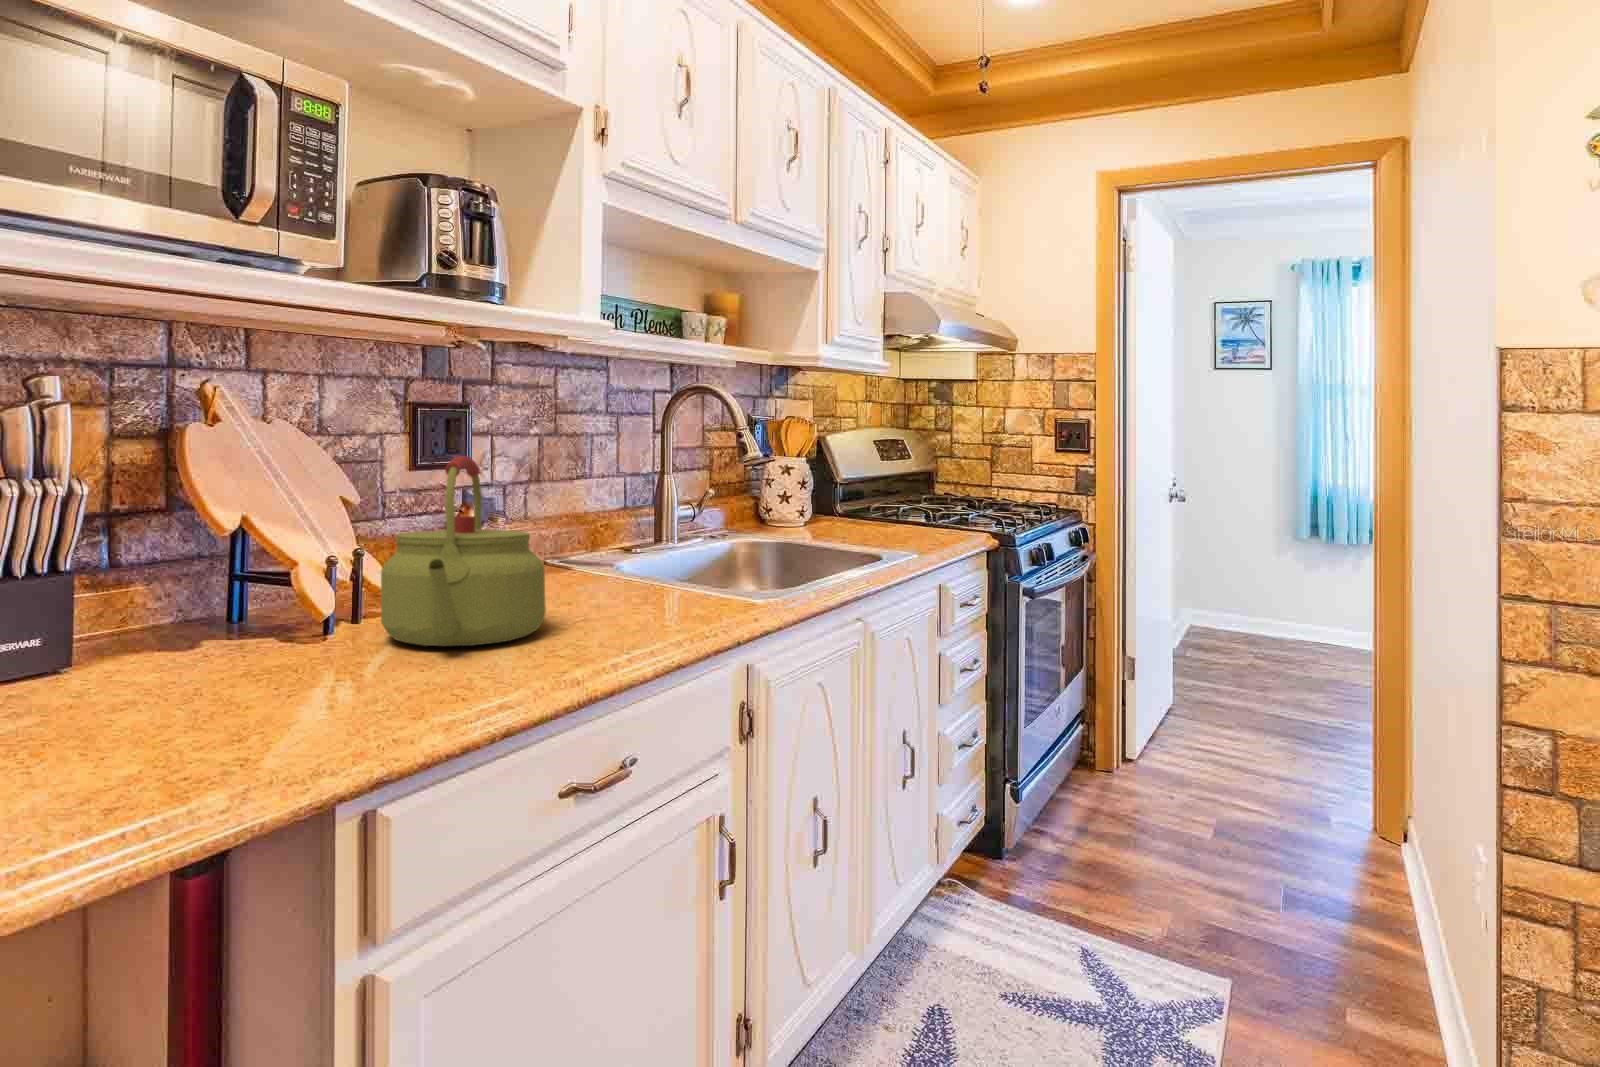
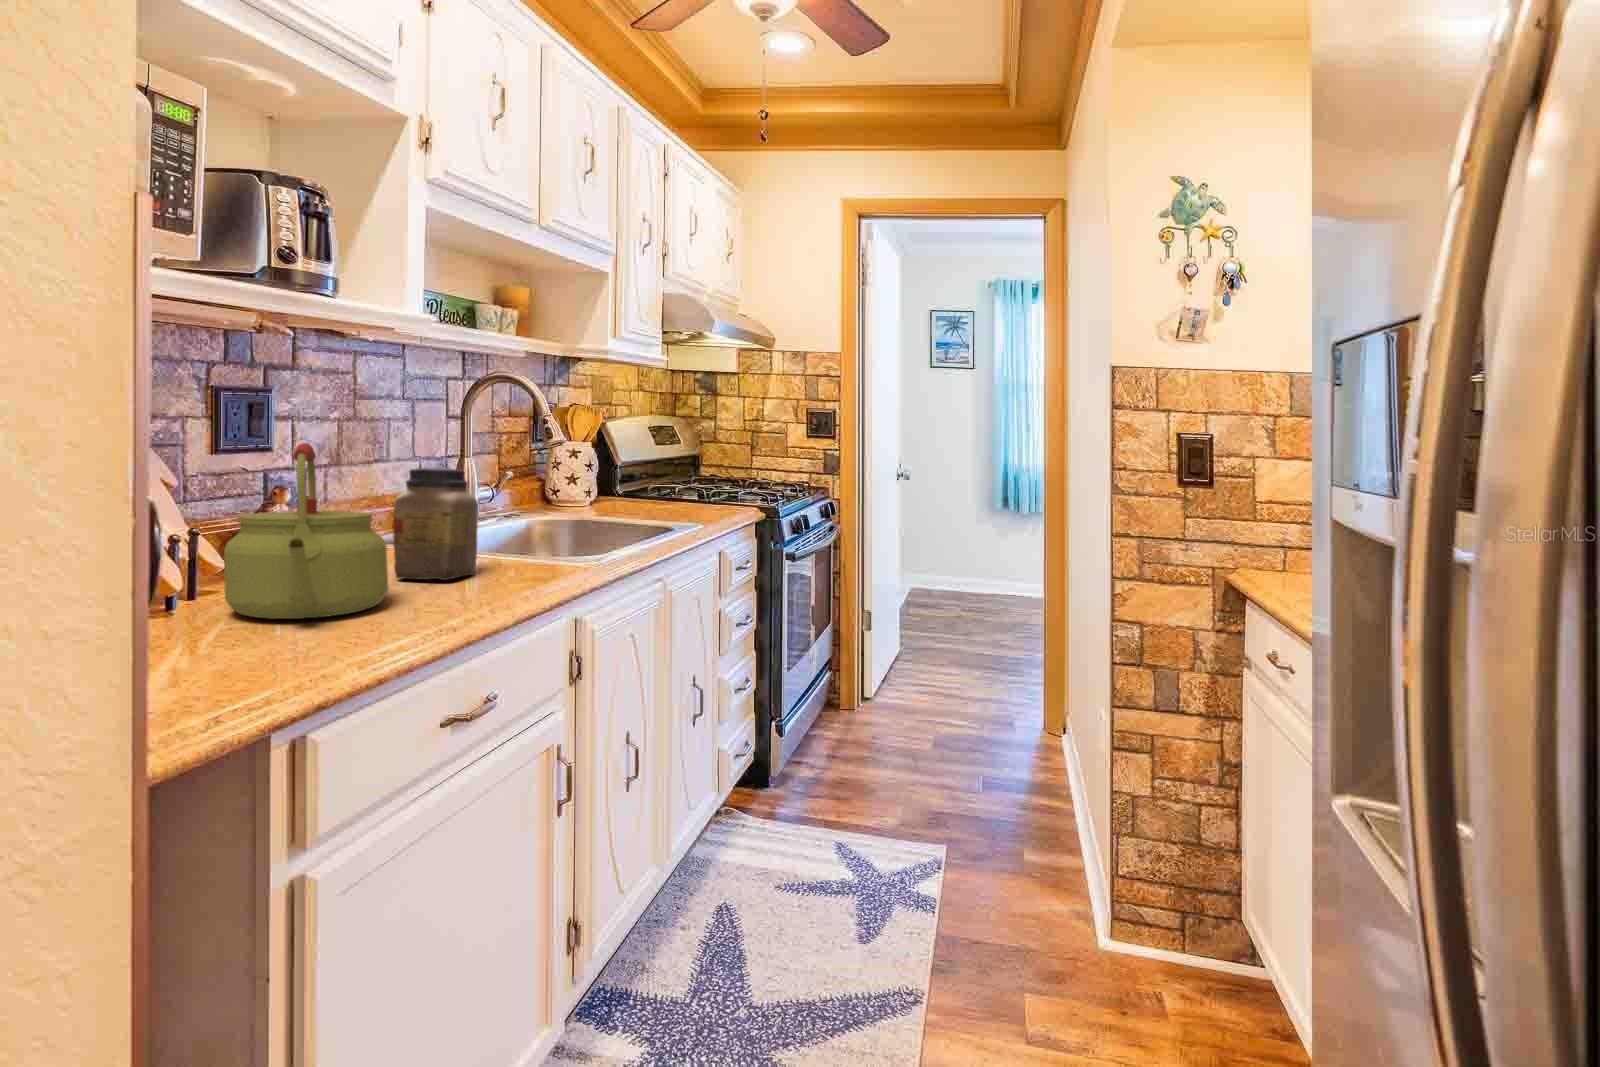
jar: none [565,484,655,607] -> present [393,467,478,580]

